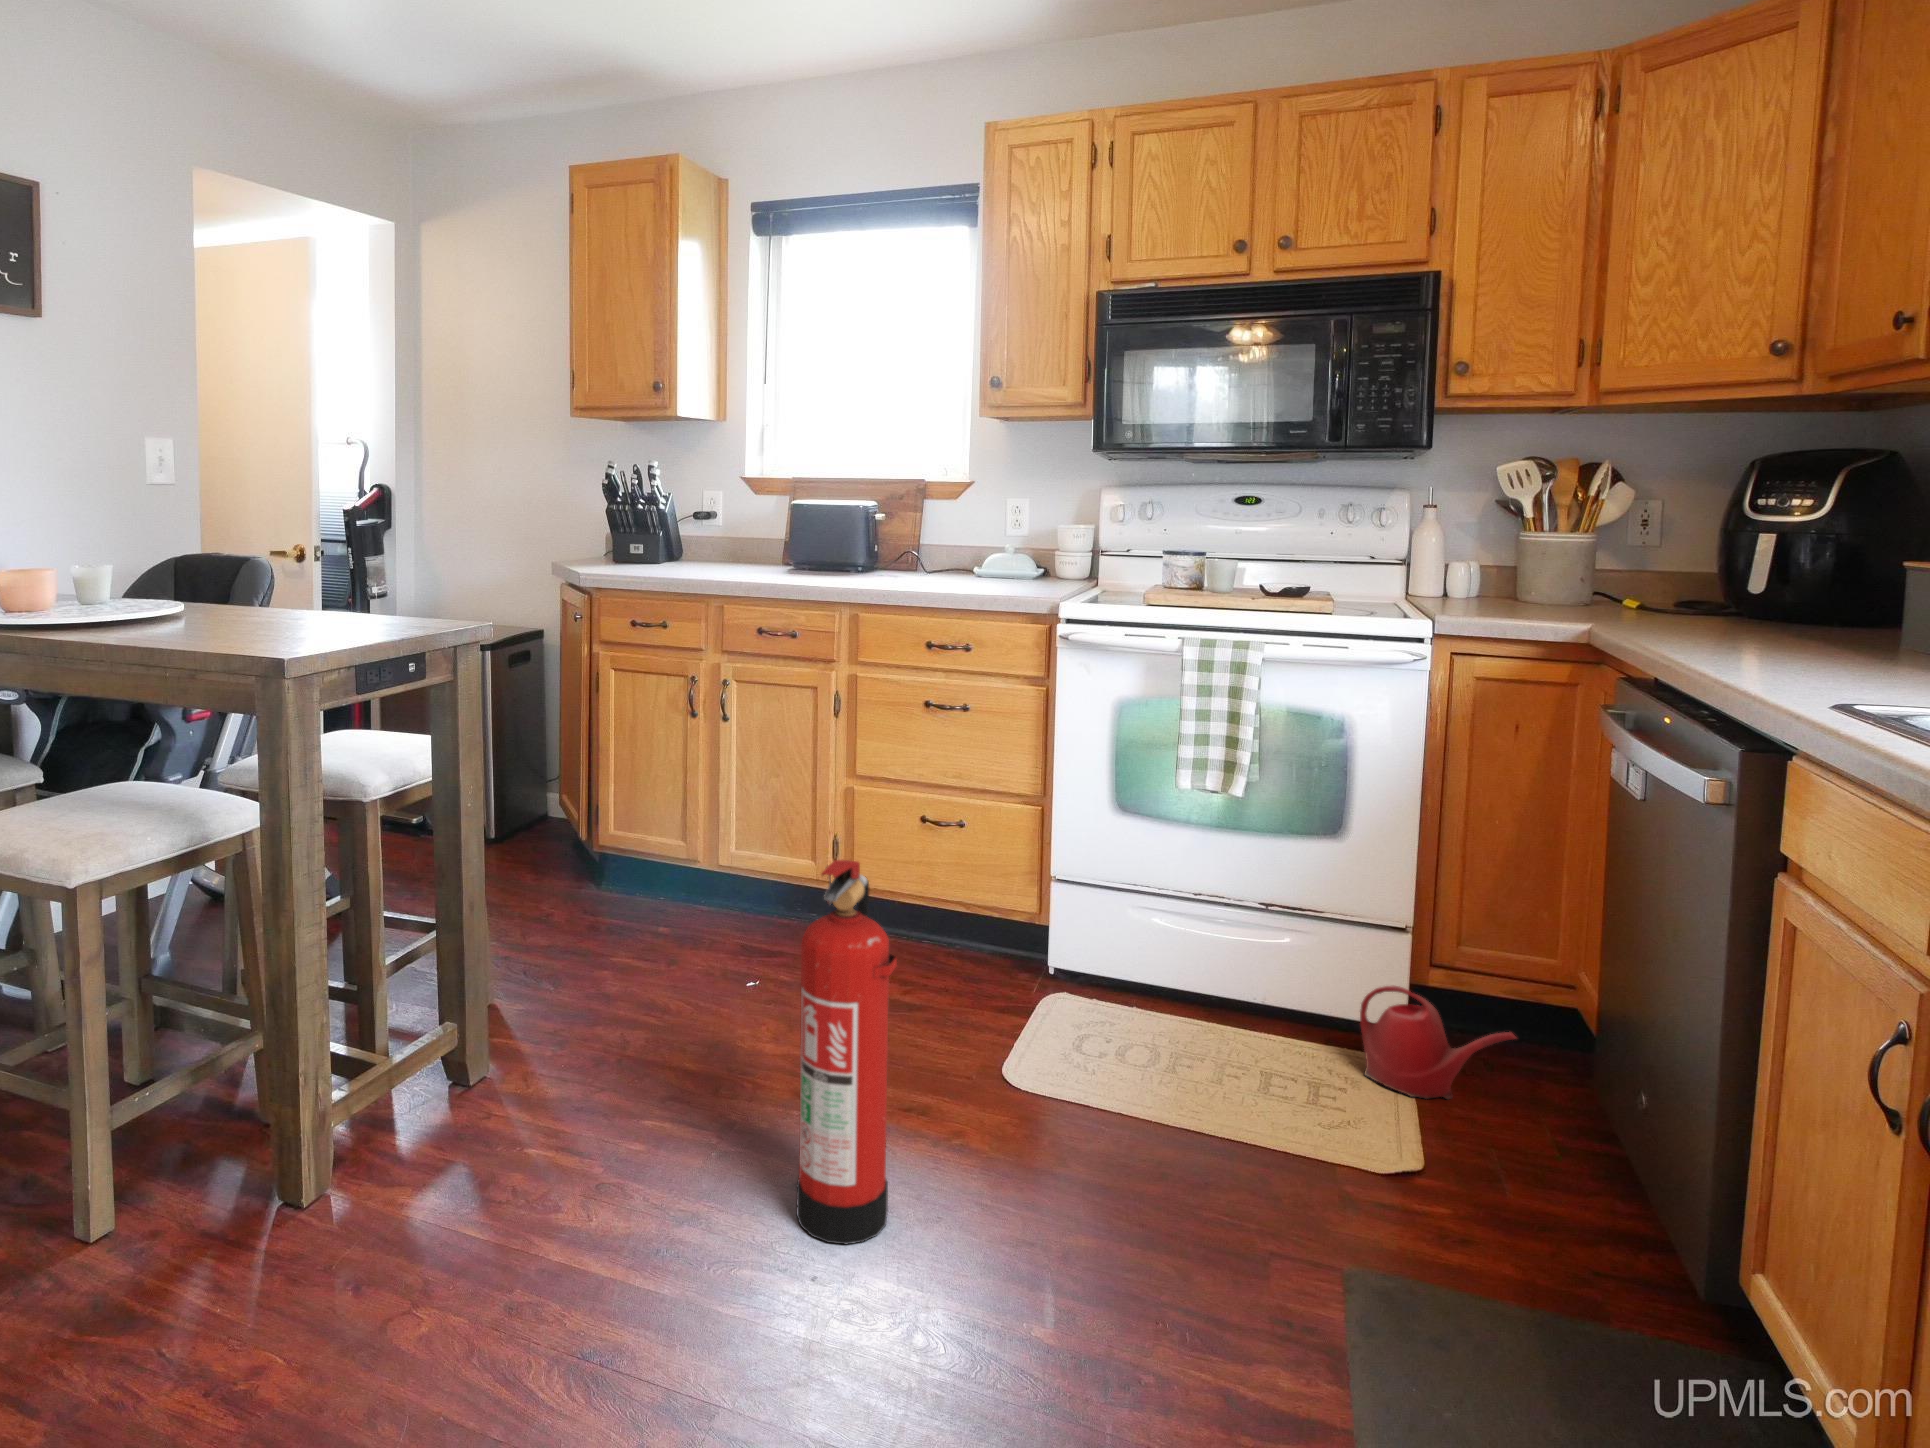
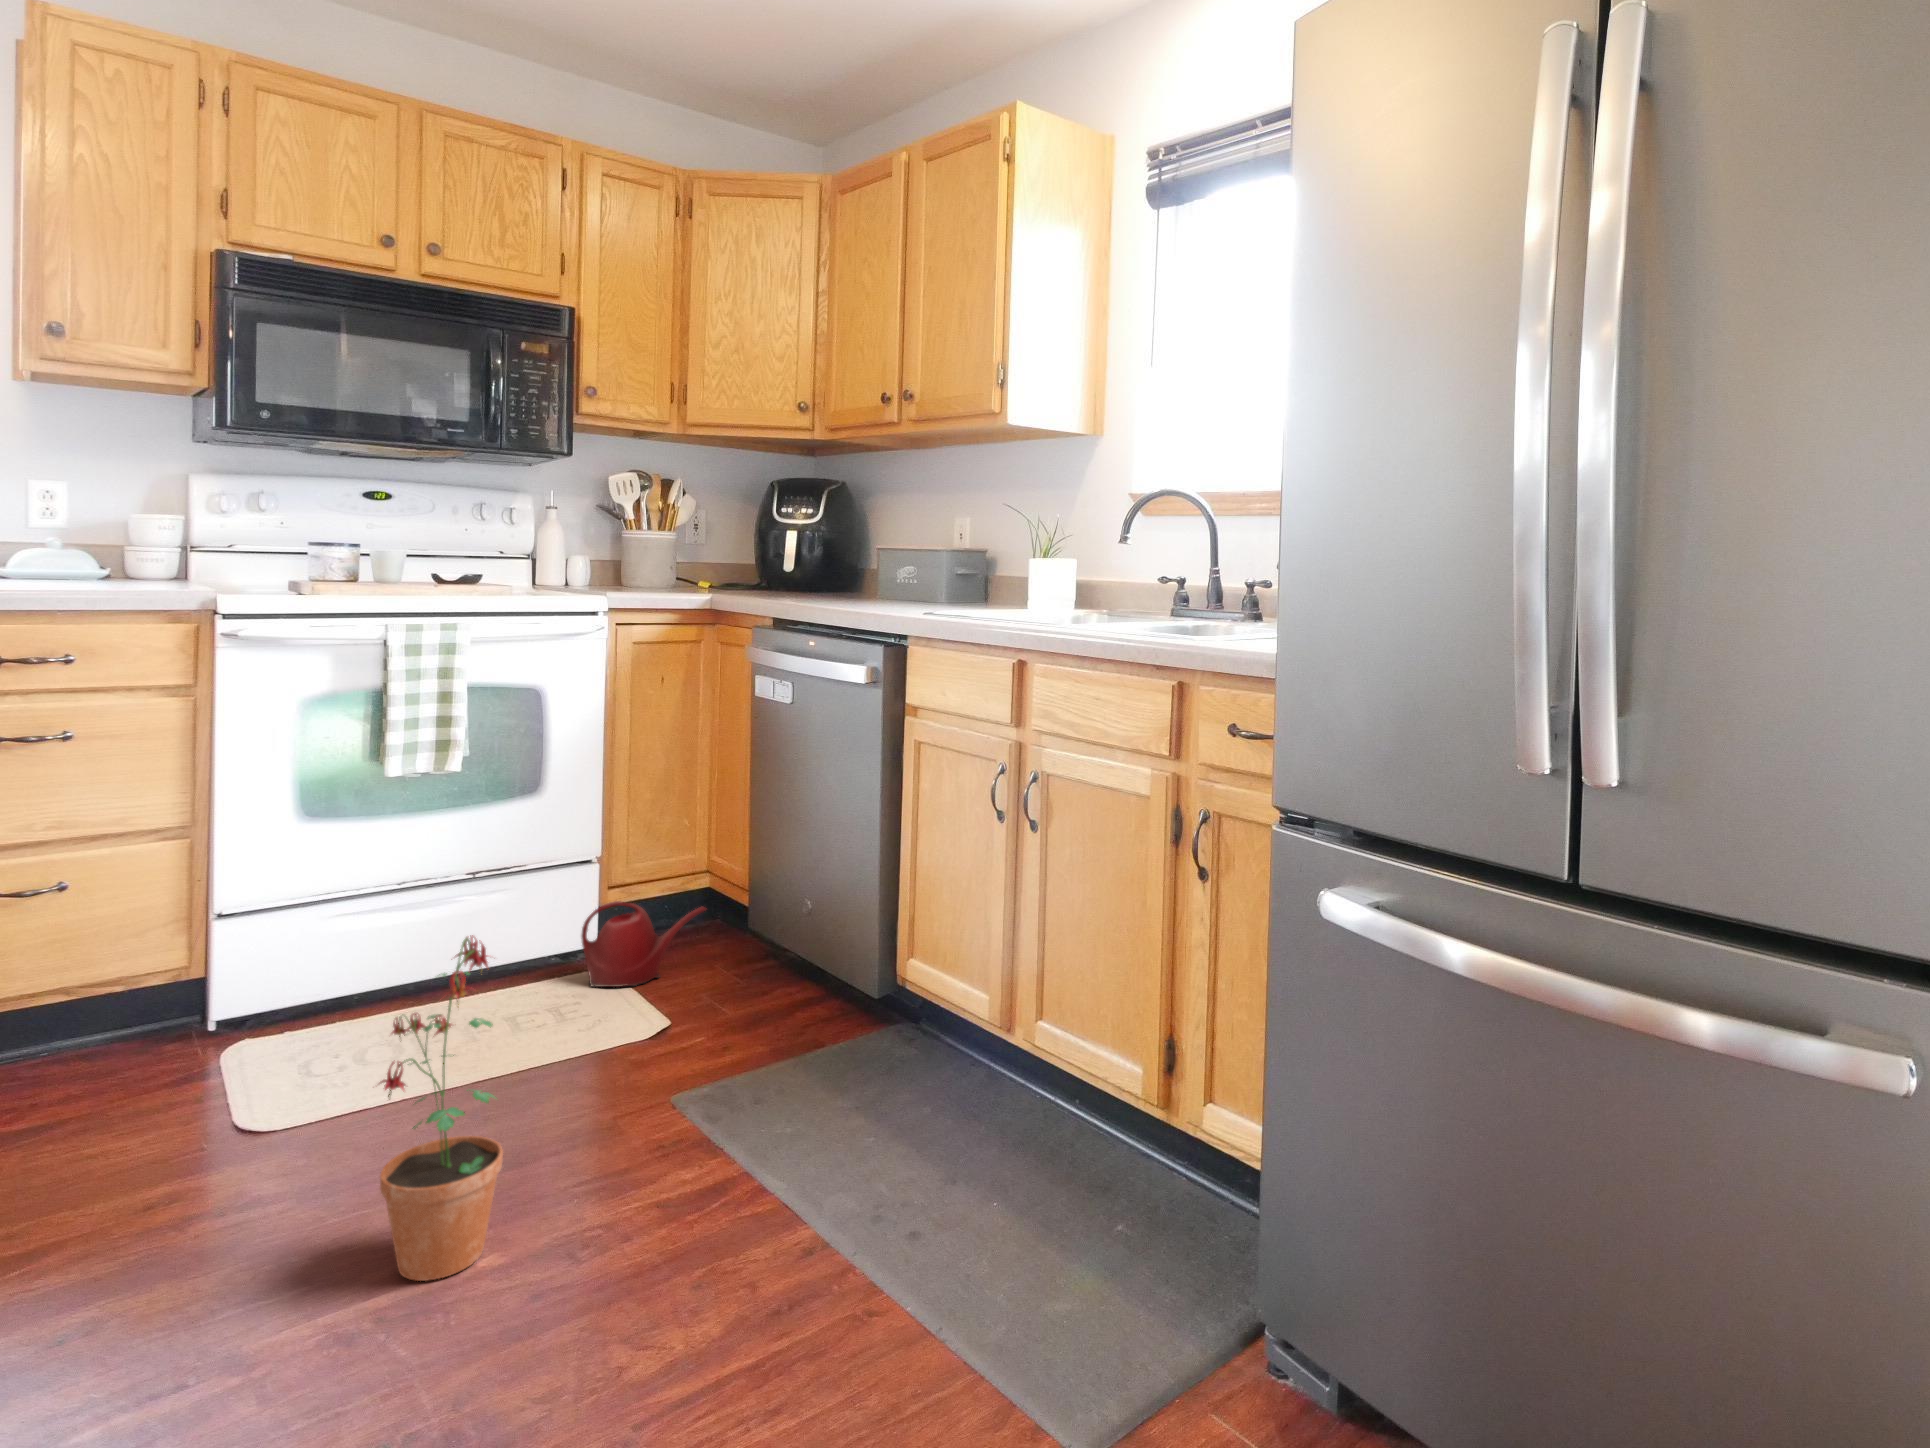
fire extinguisher: present [797,860,897,1244] -> none [89,872,243,1346]
potted plant: none [952,995,1084,1338] -> present [379,935,503,1281]

